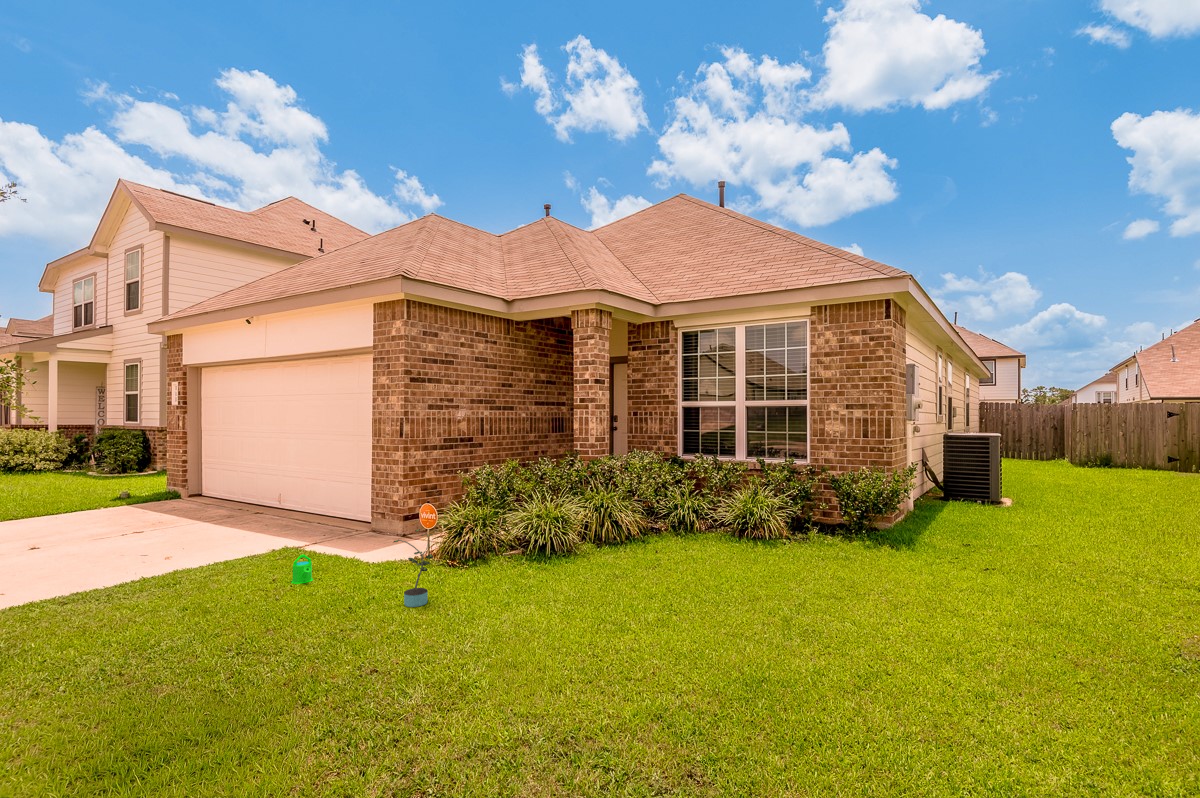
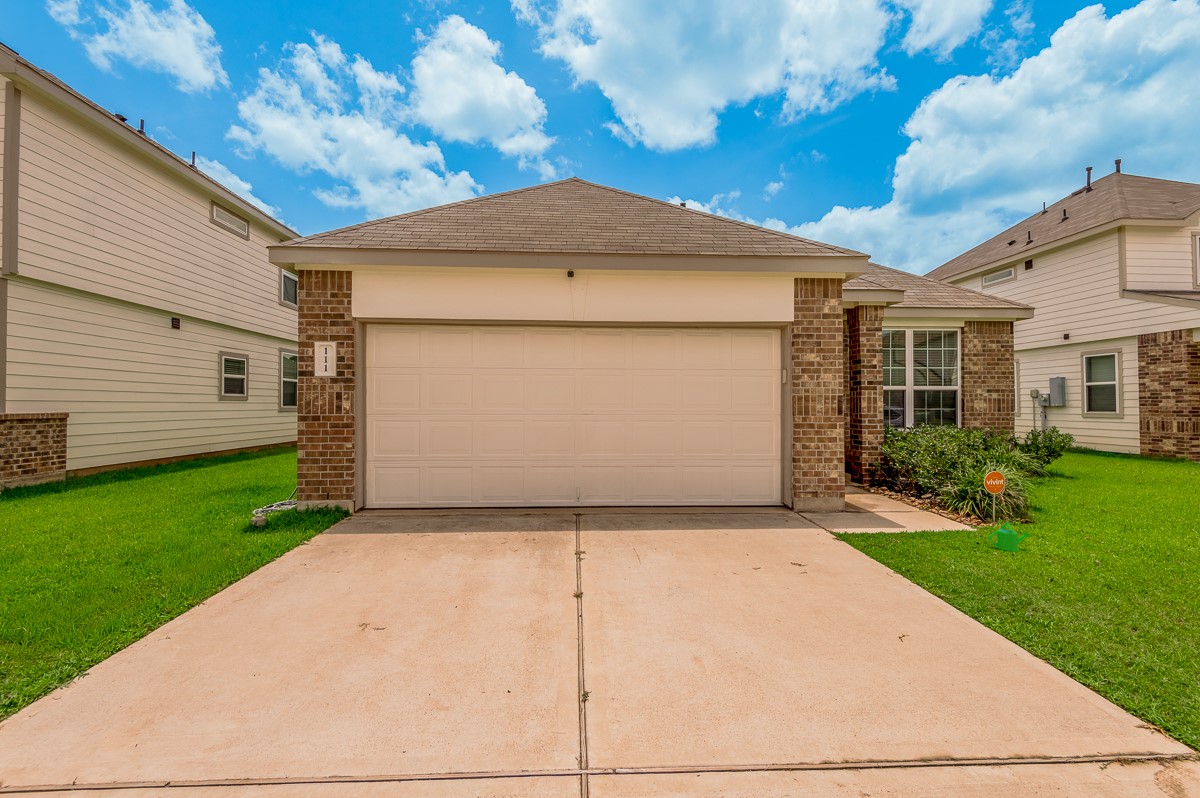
potted plant: present [394,529,433,607] -> none [1110,481,1155,544]

